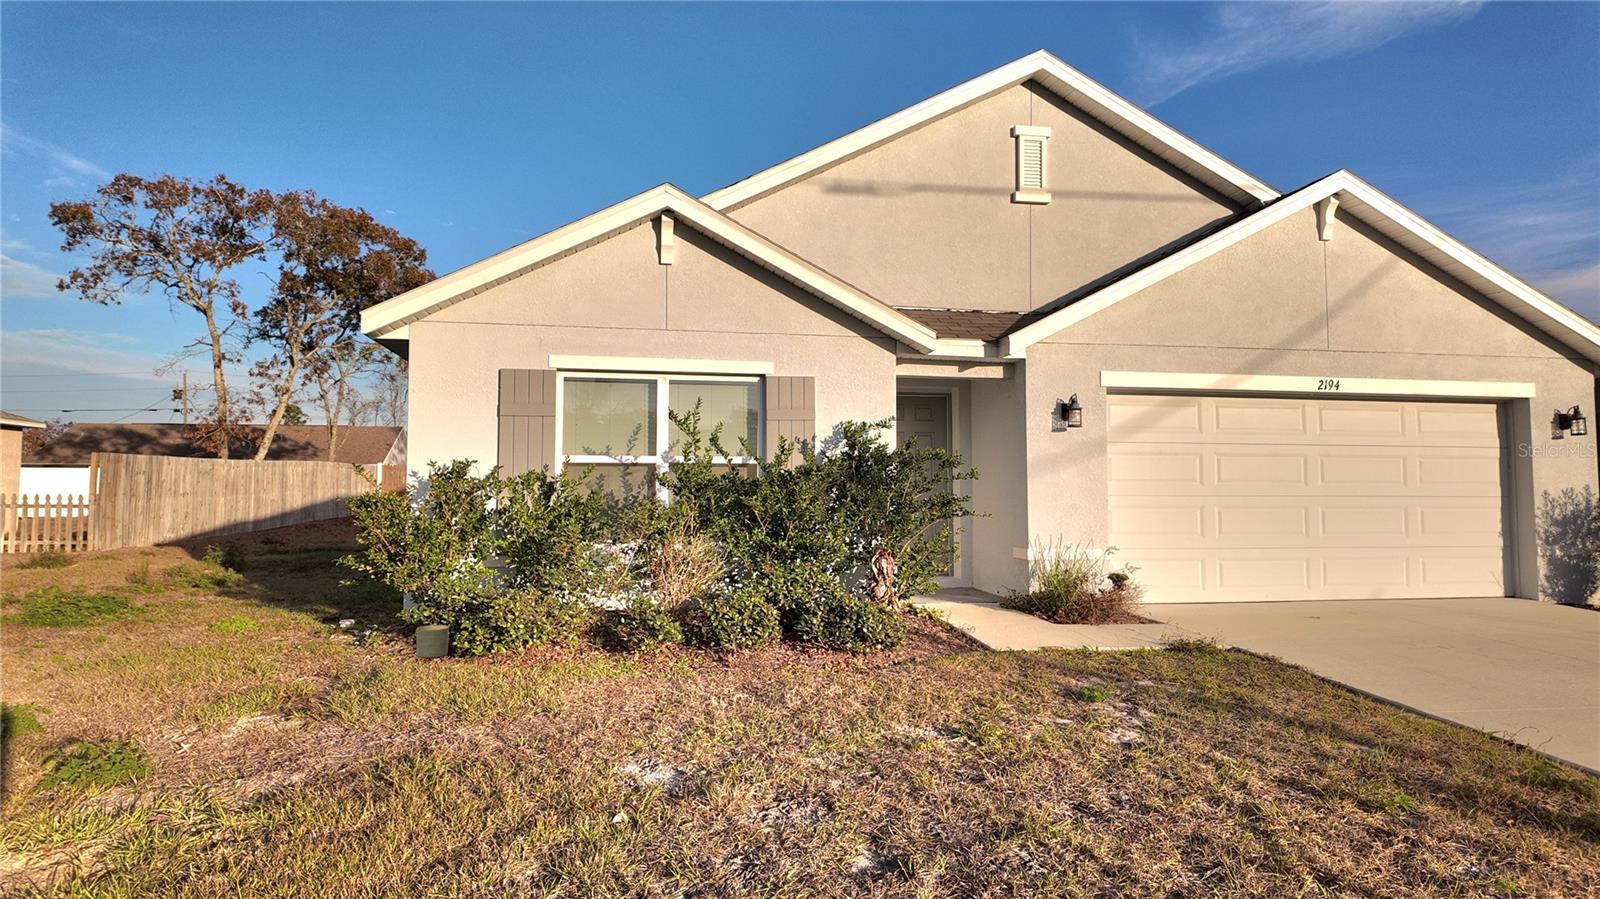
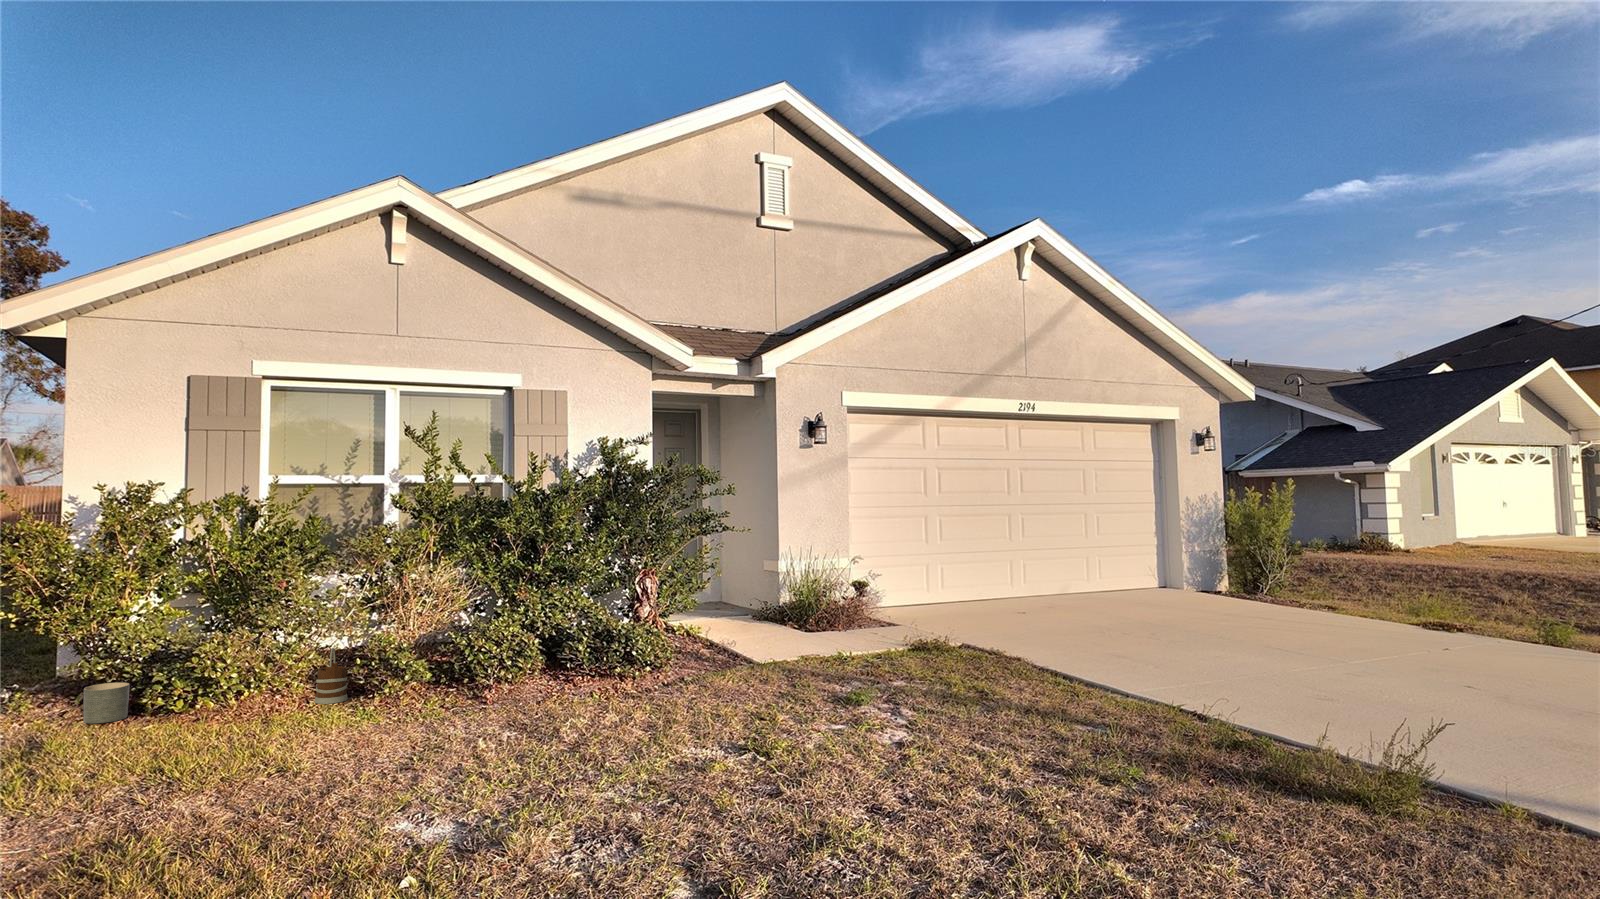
wooden bucket: none [587,608,613,656] -> present [315,648,348,704]

